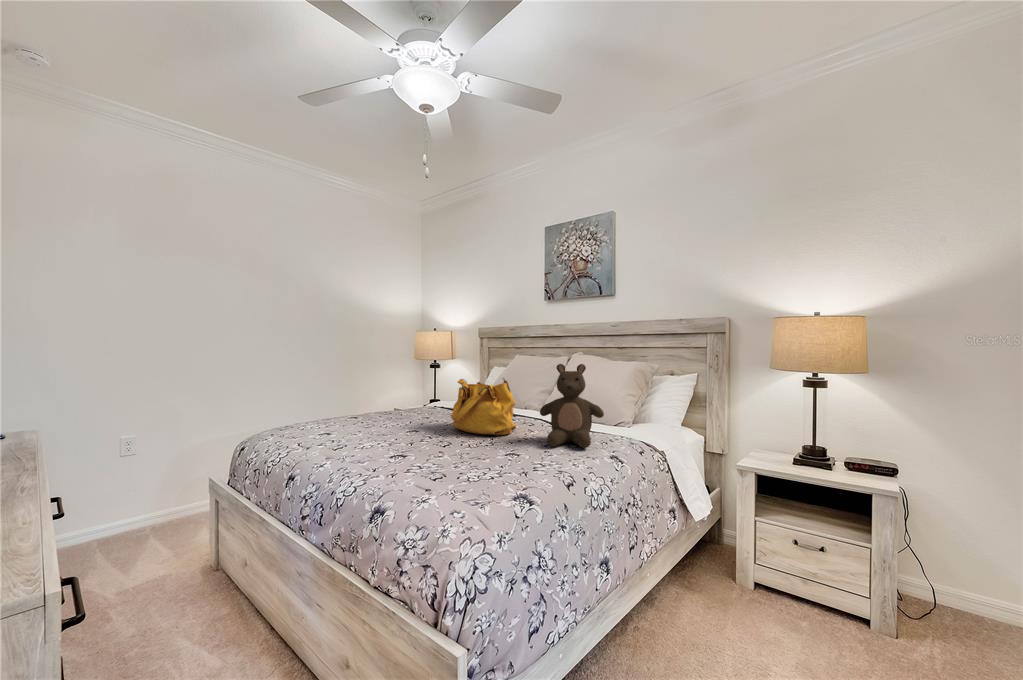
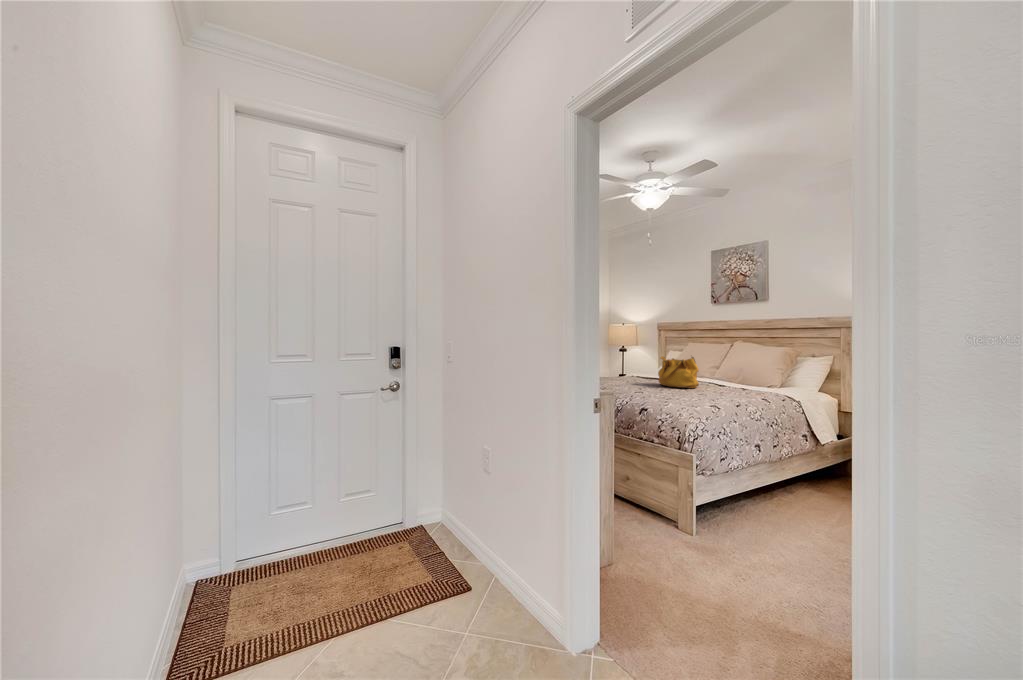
stuffed bear: present [540,364,604,448] -> none [716,347,758,394]

